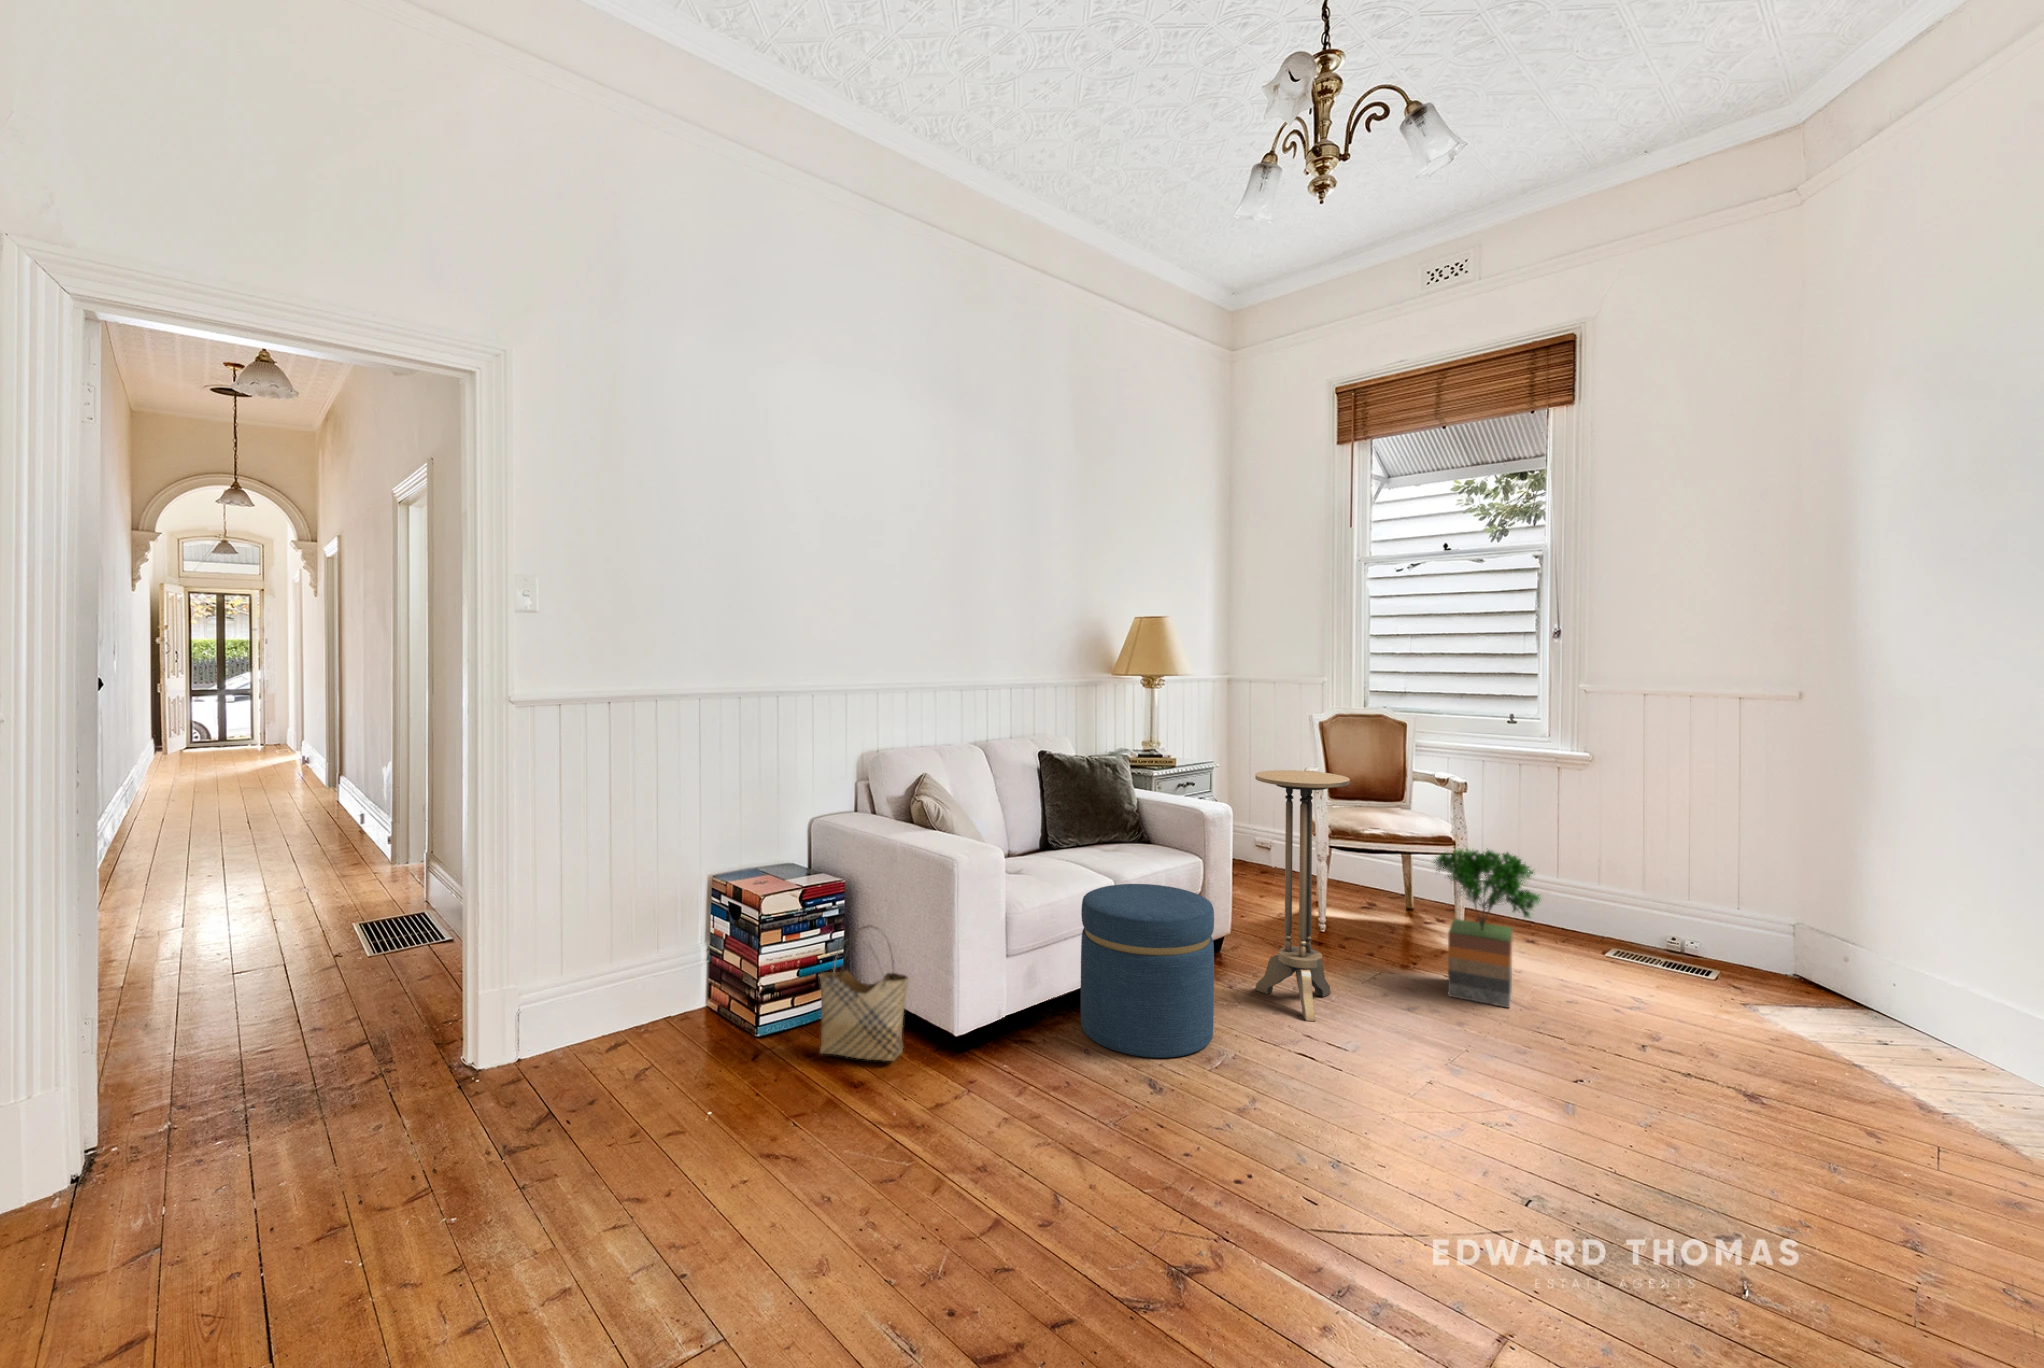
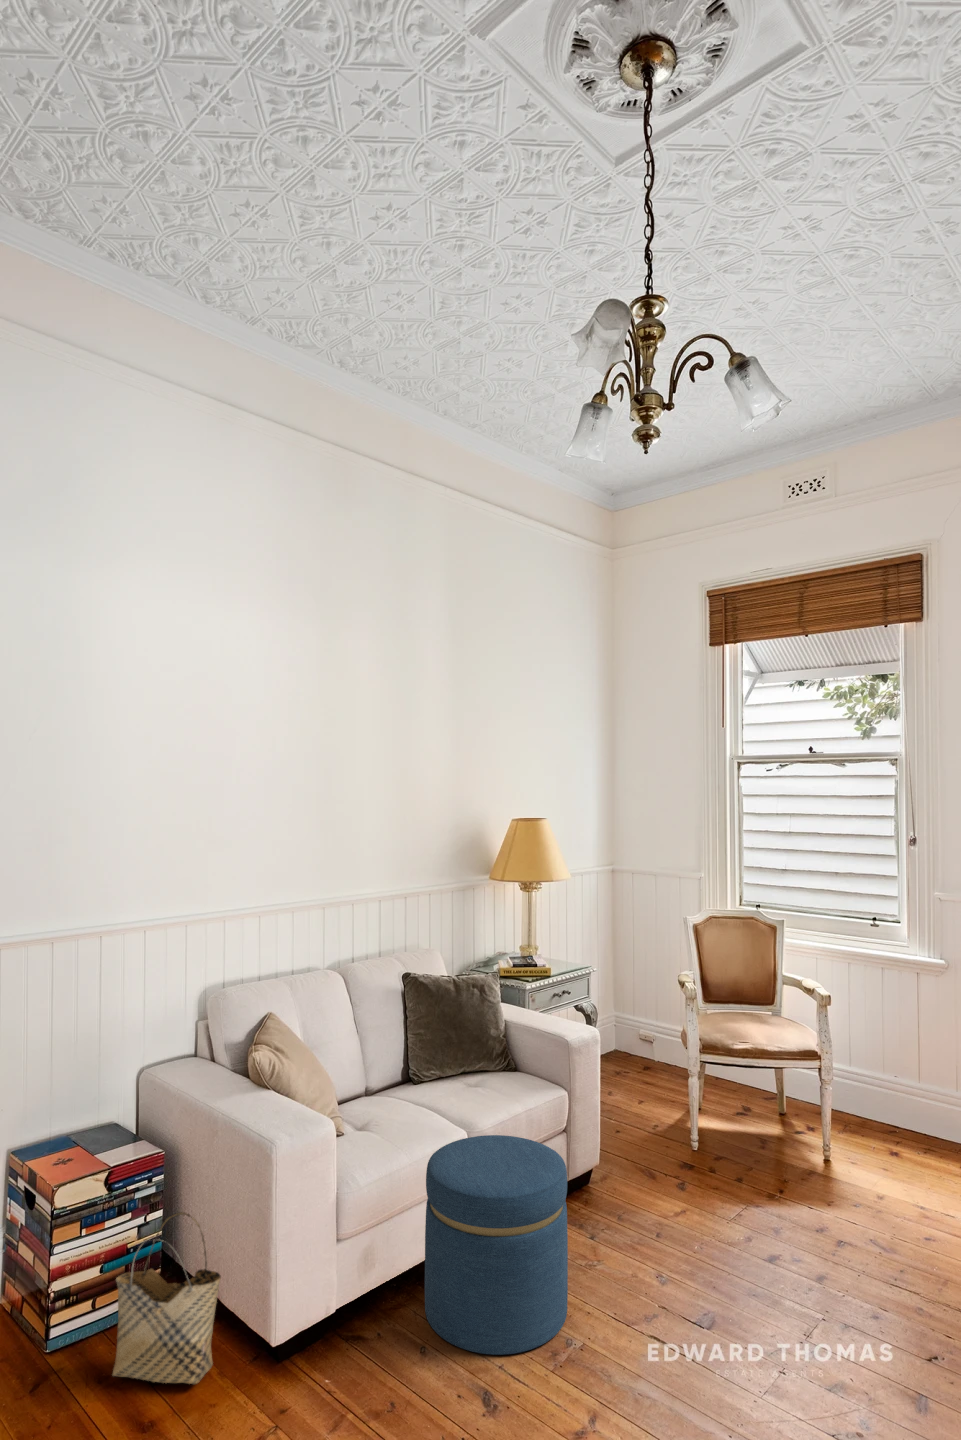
side table: present [1255,770,1350,1021] -> none [616,1000,711,1284]
potted tree: present [1434,848,1541,1008] -> none [797,1071,908,1252]

